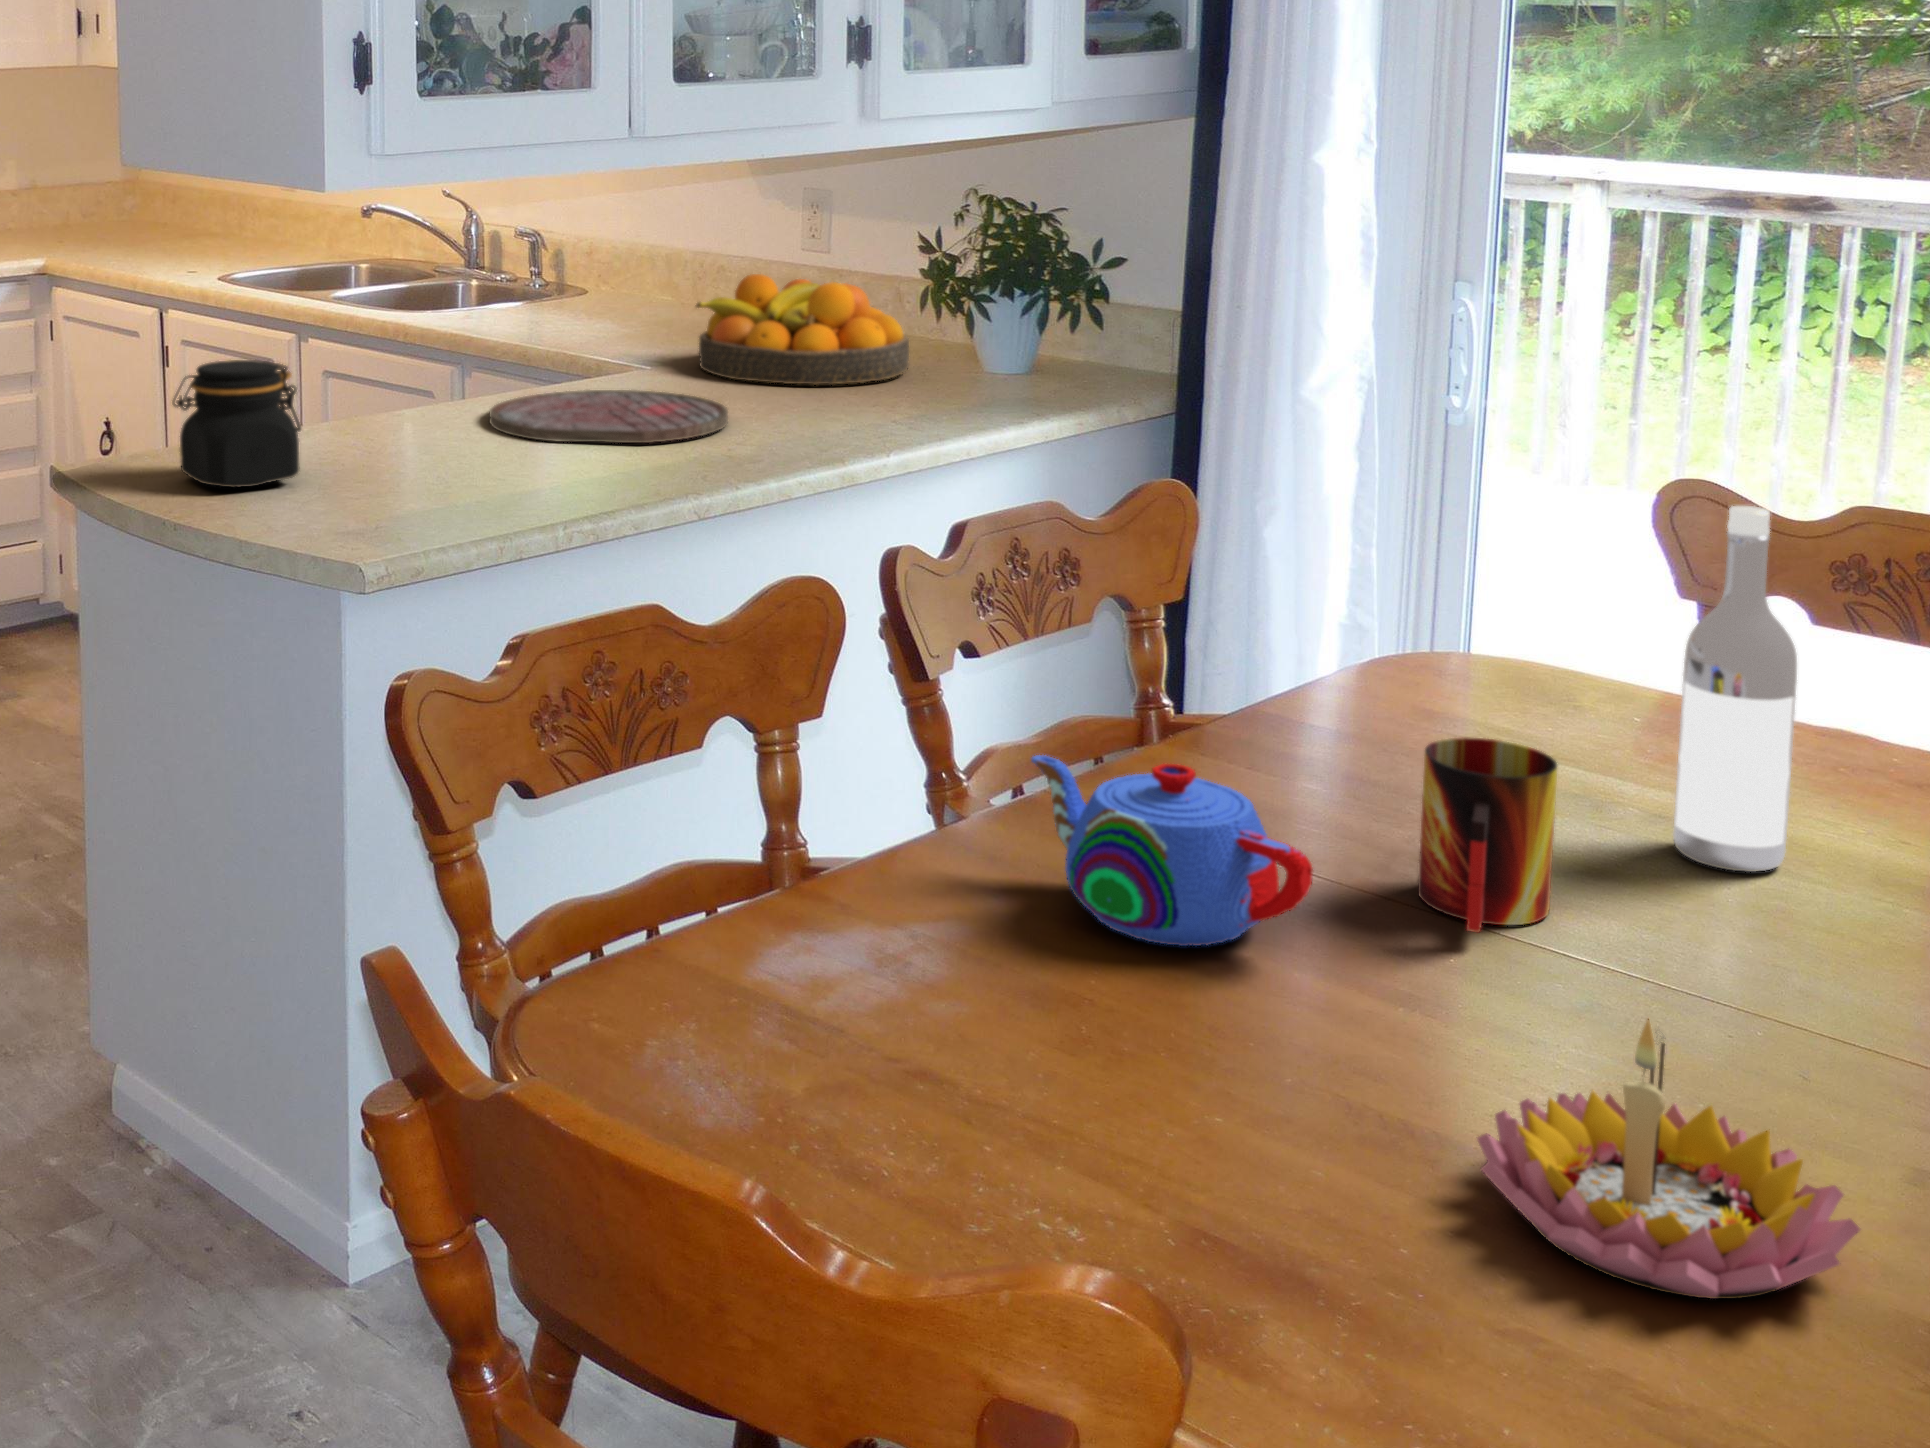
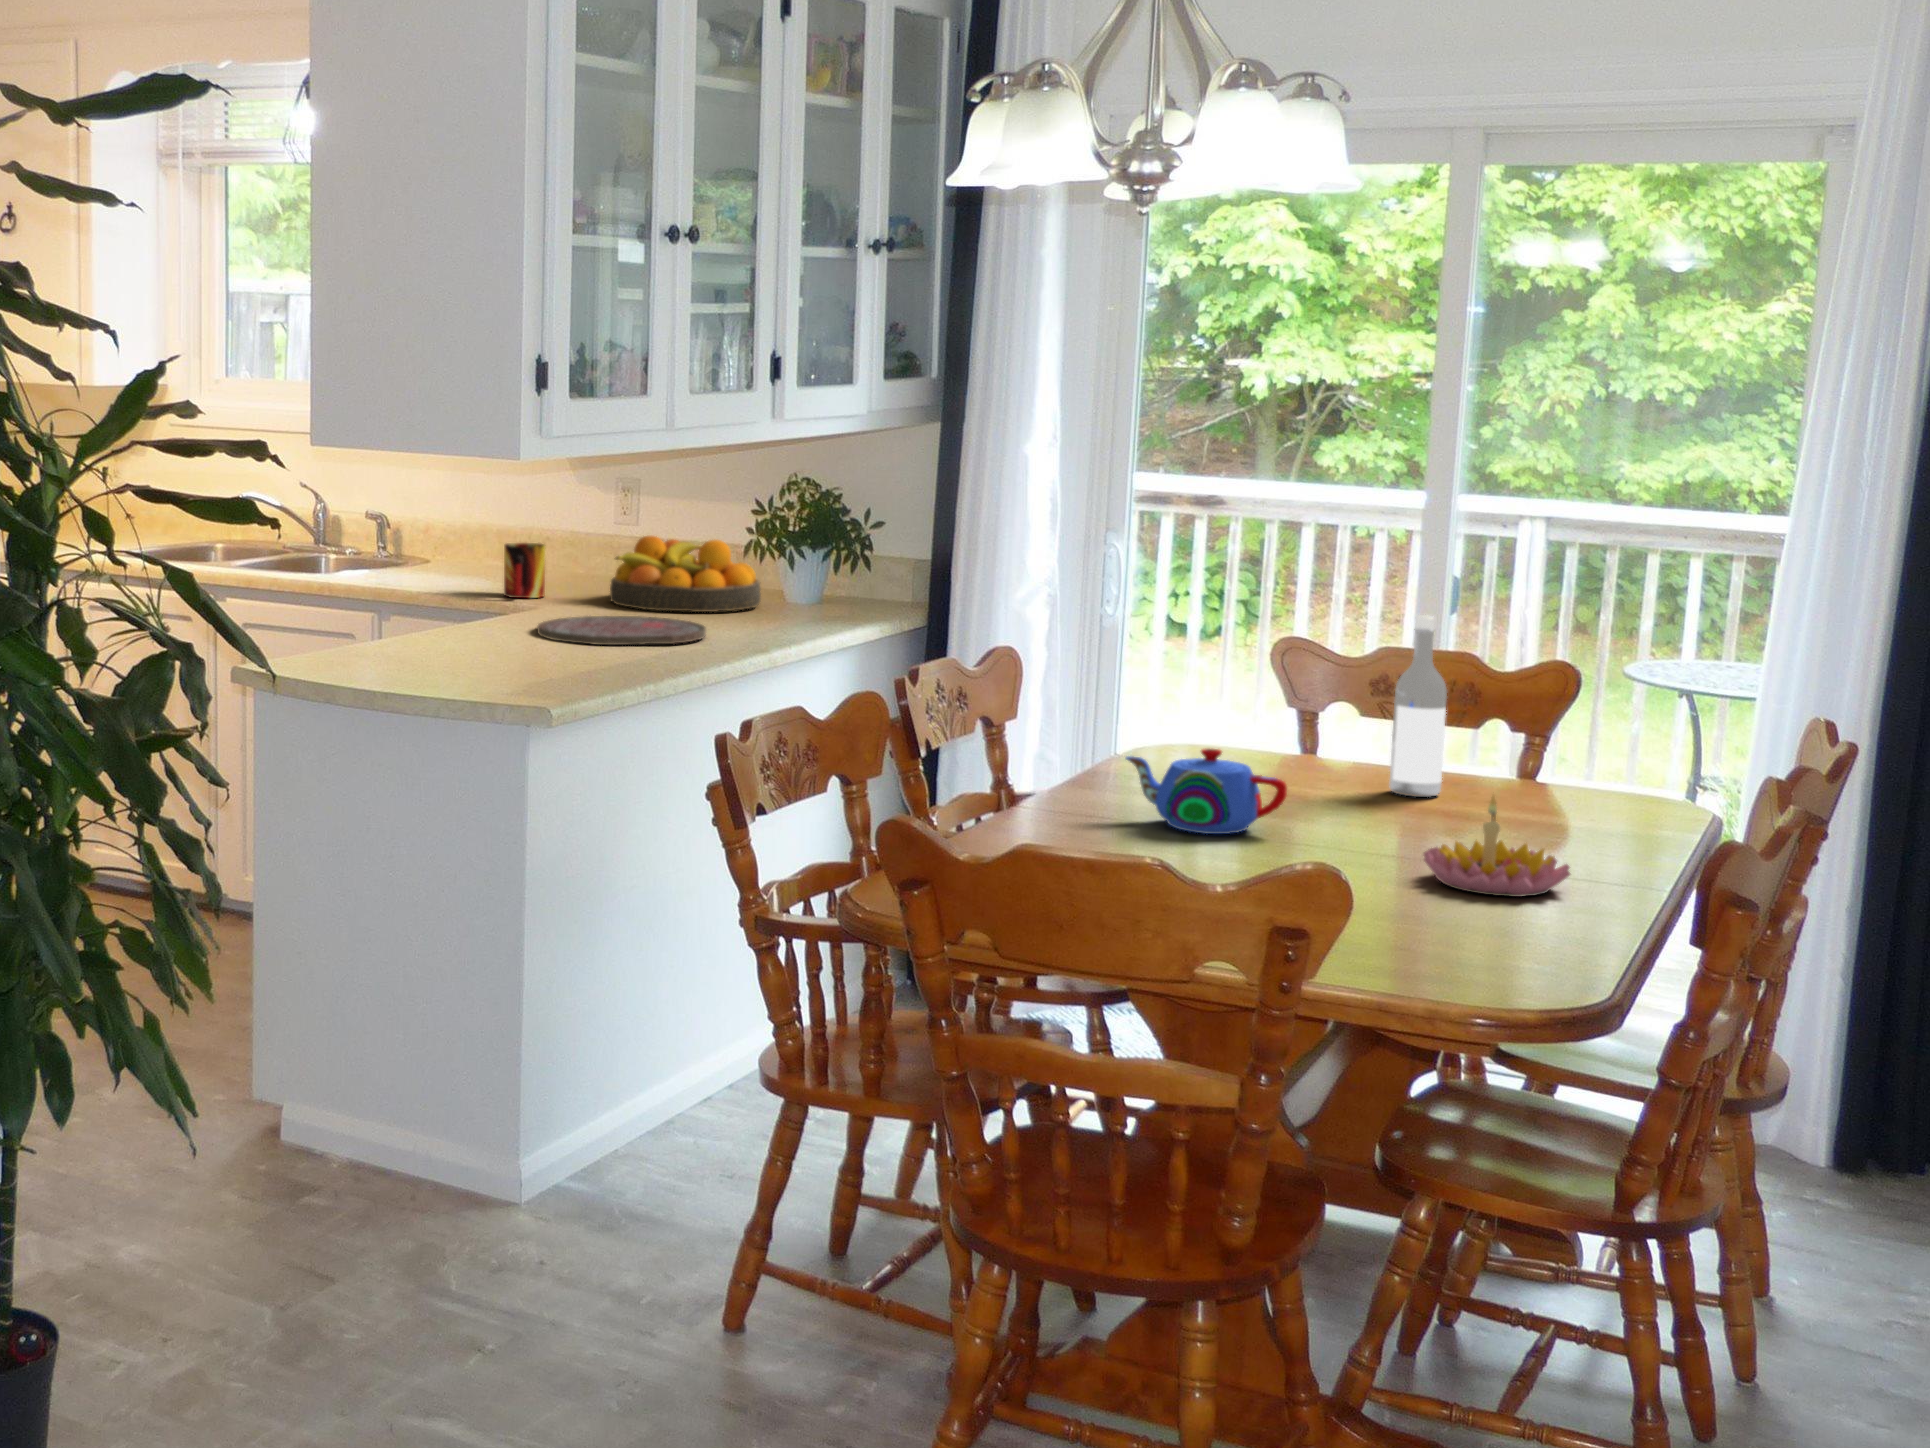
jar: present [173,360,301,487] -> none [417,586,502,673]
mug: present [1418,737,1557,932] -> present [504,543,545,598]

